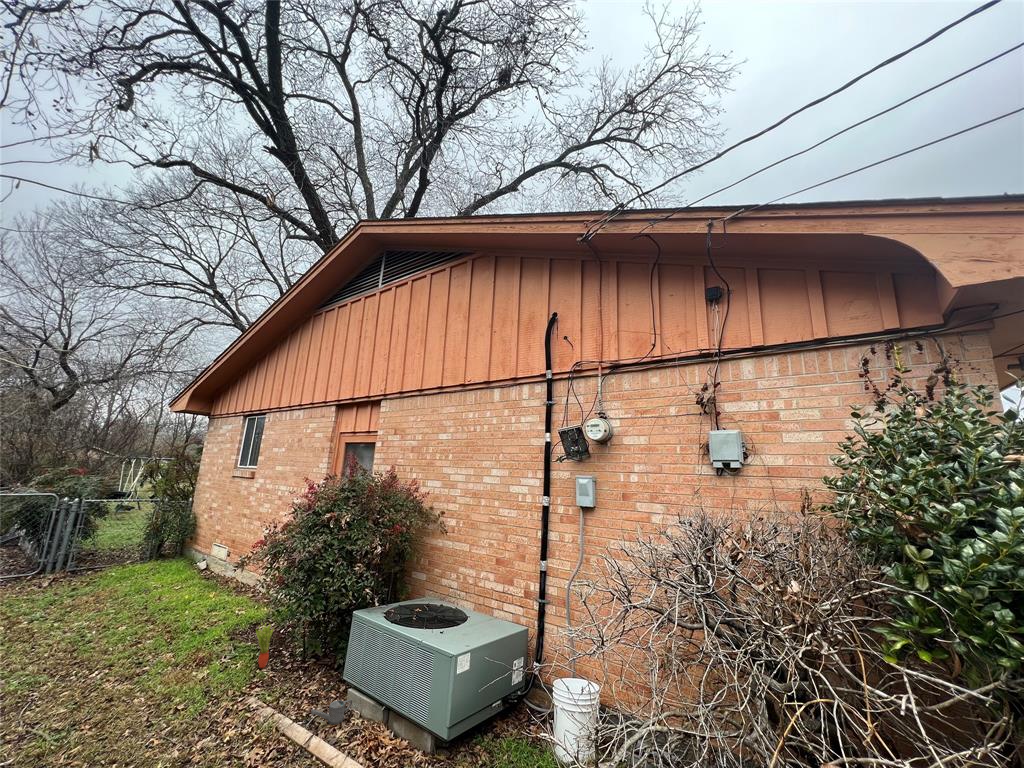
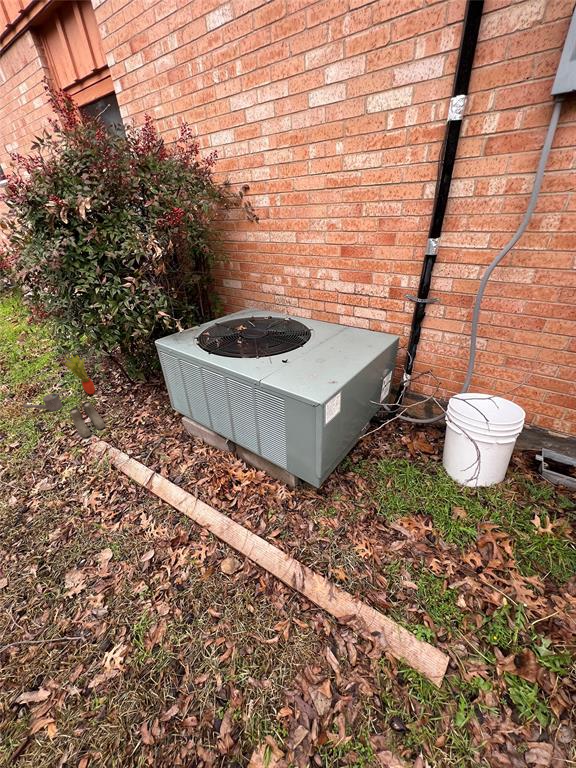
boots: none [247,667,273,703] -> present [70,402,105,438]
watering can: present [311,699,352,724] -> present [23,391,67,411]

